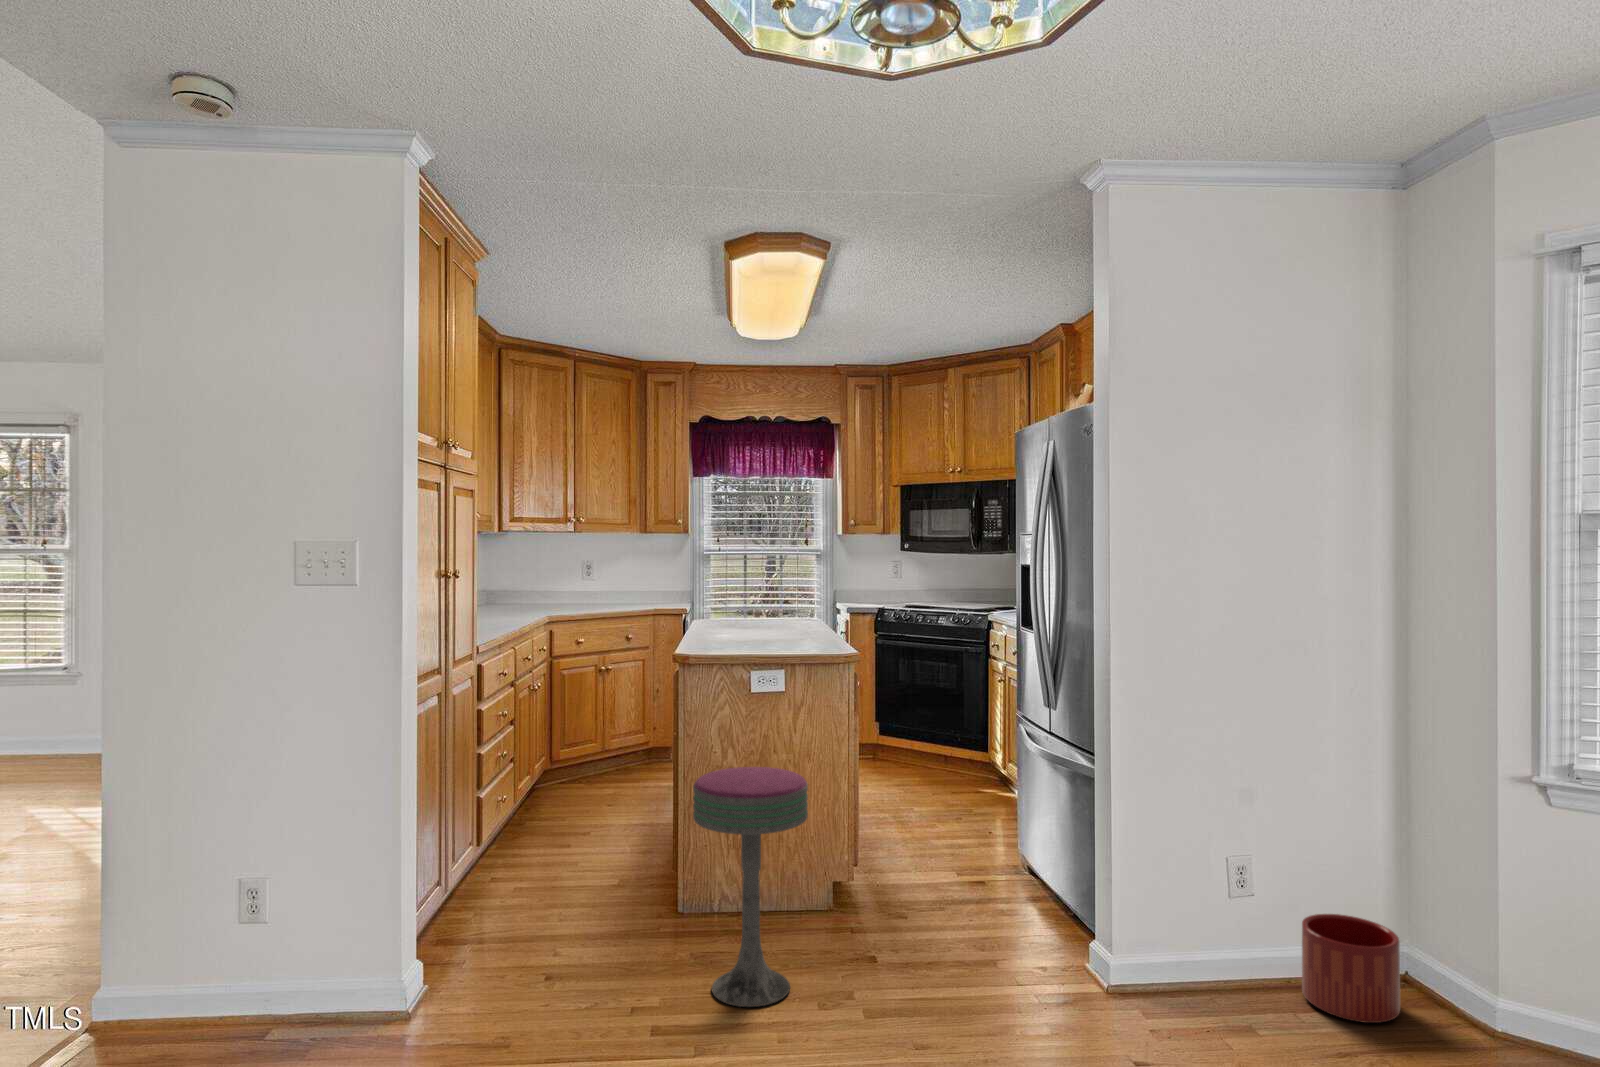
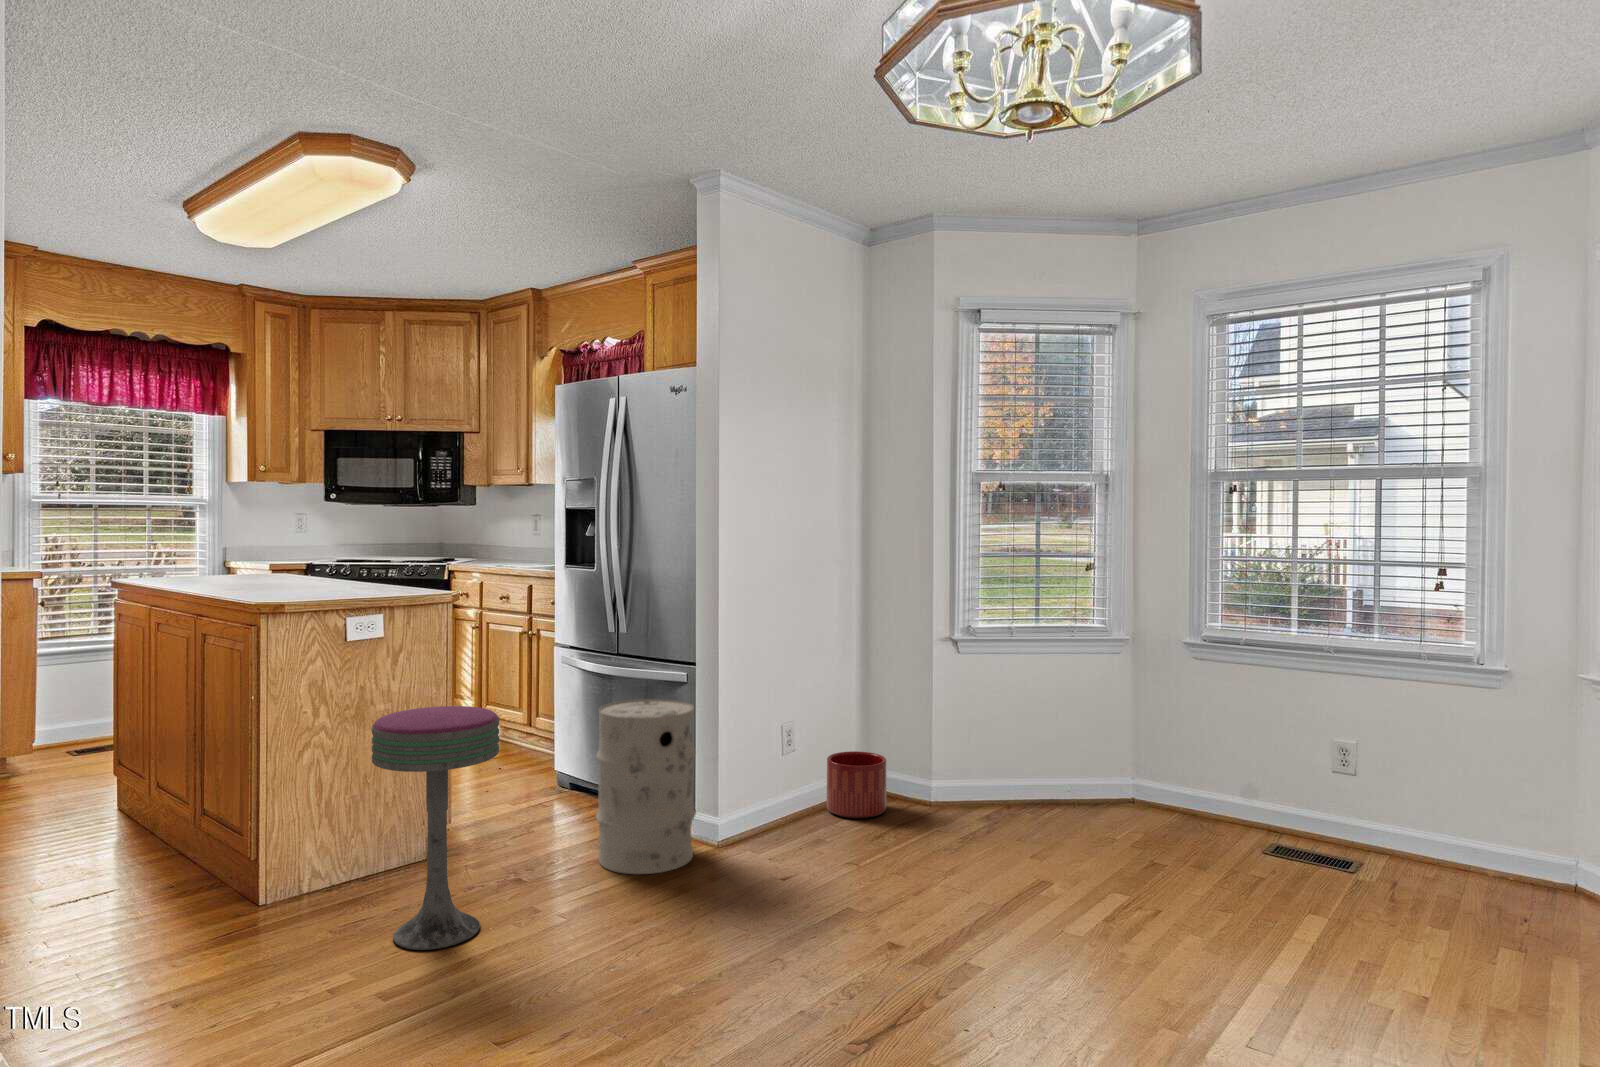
trash can: none [954,790,1071,1004] -> present [595,699,696,874]

